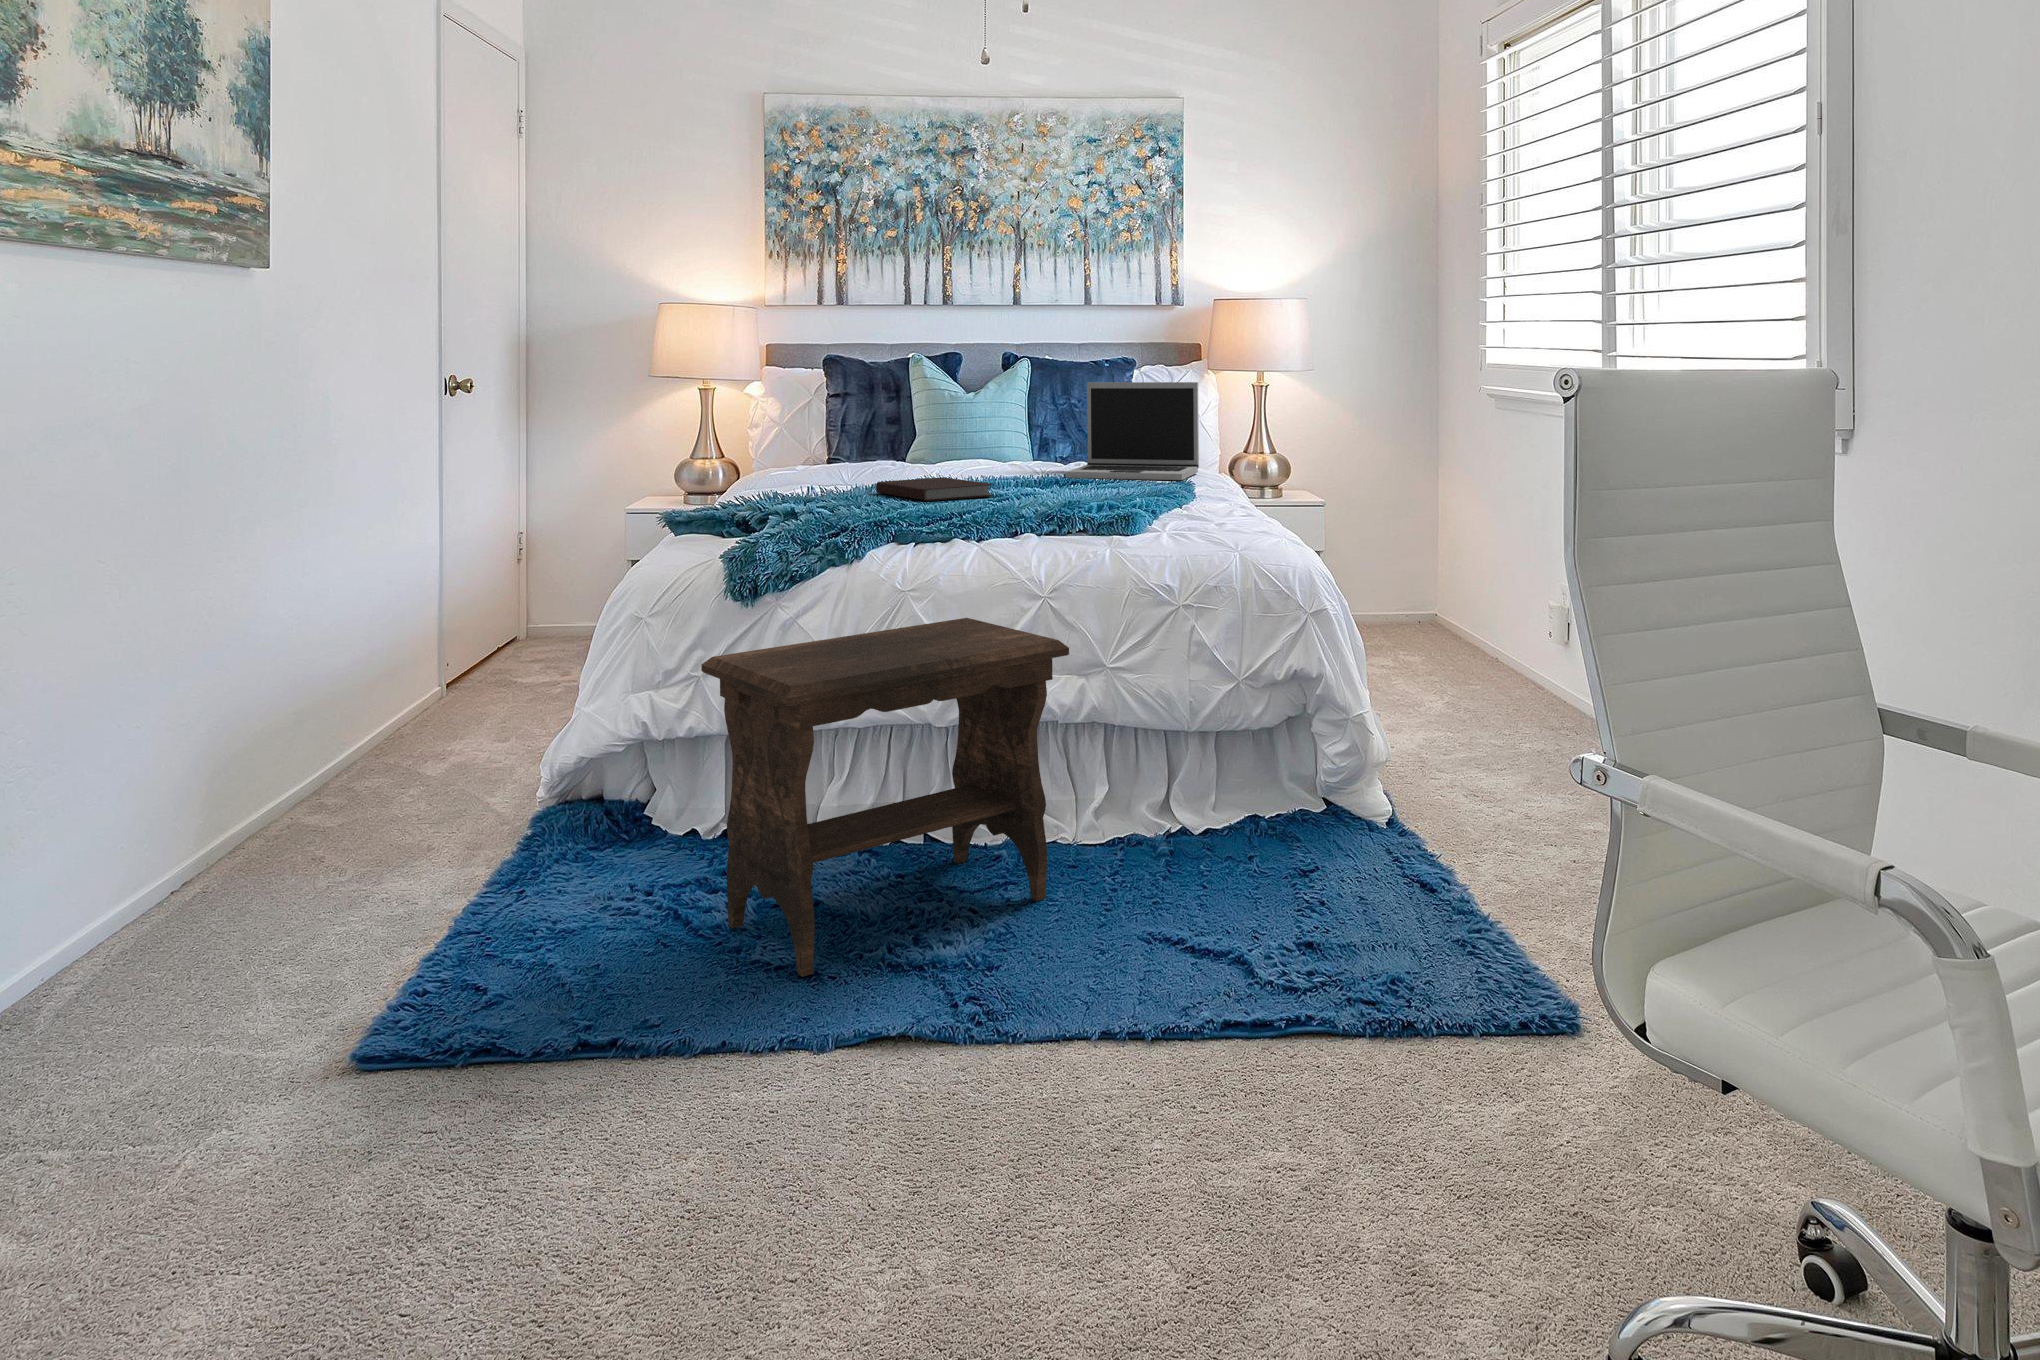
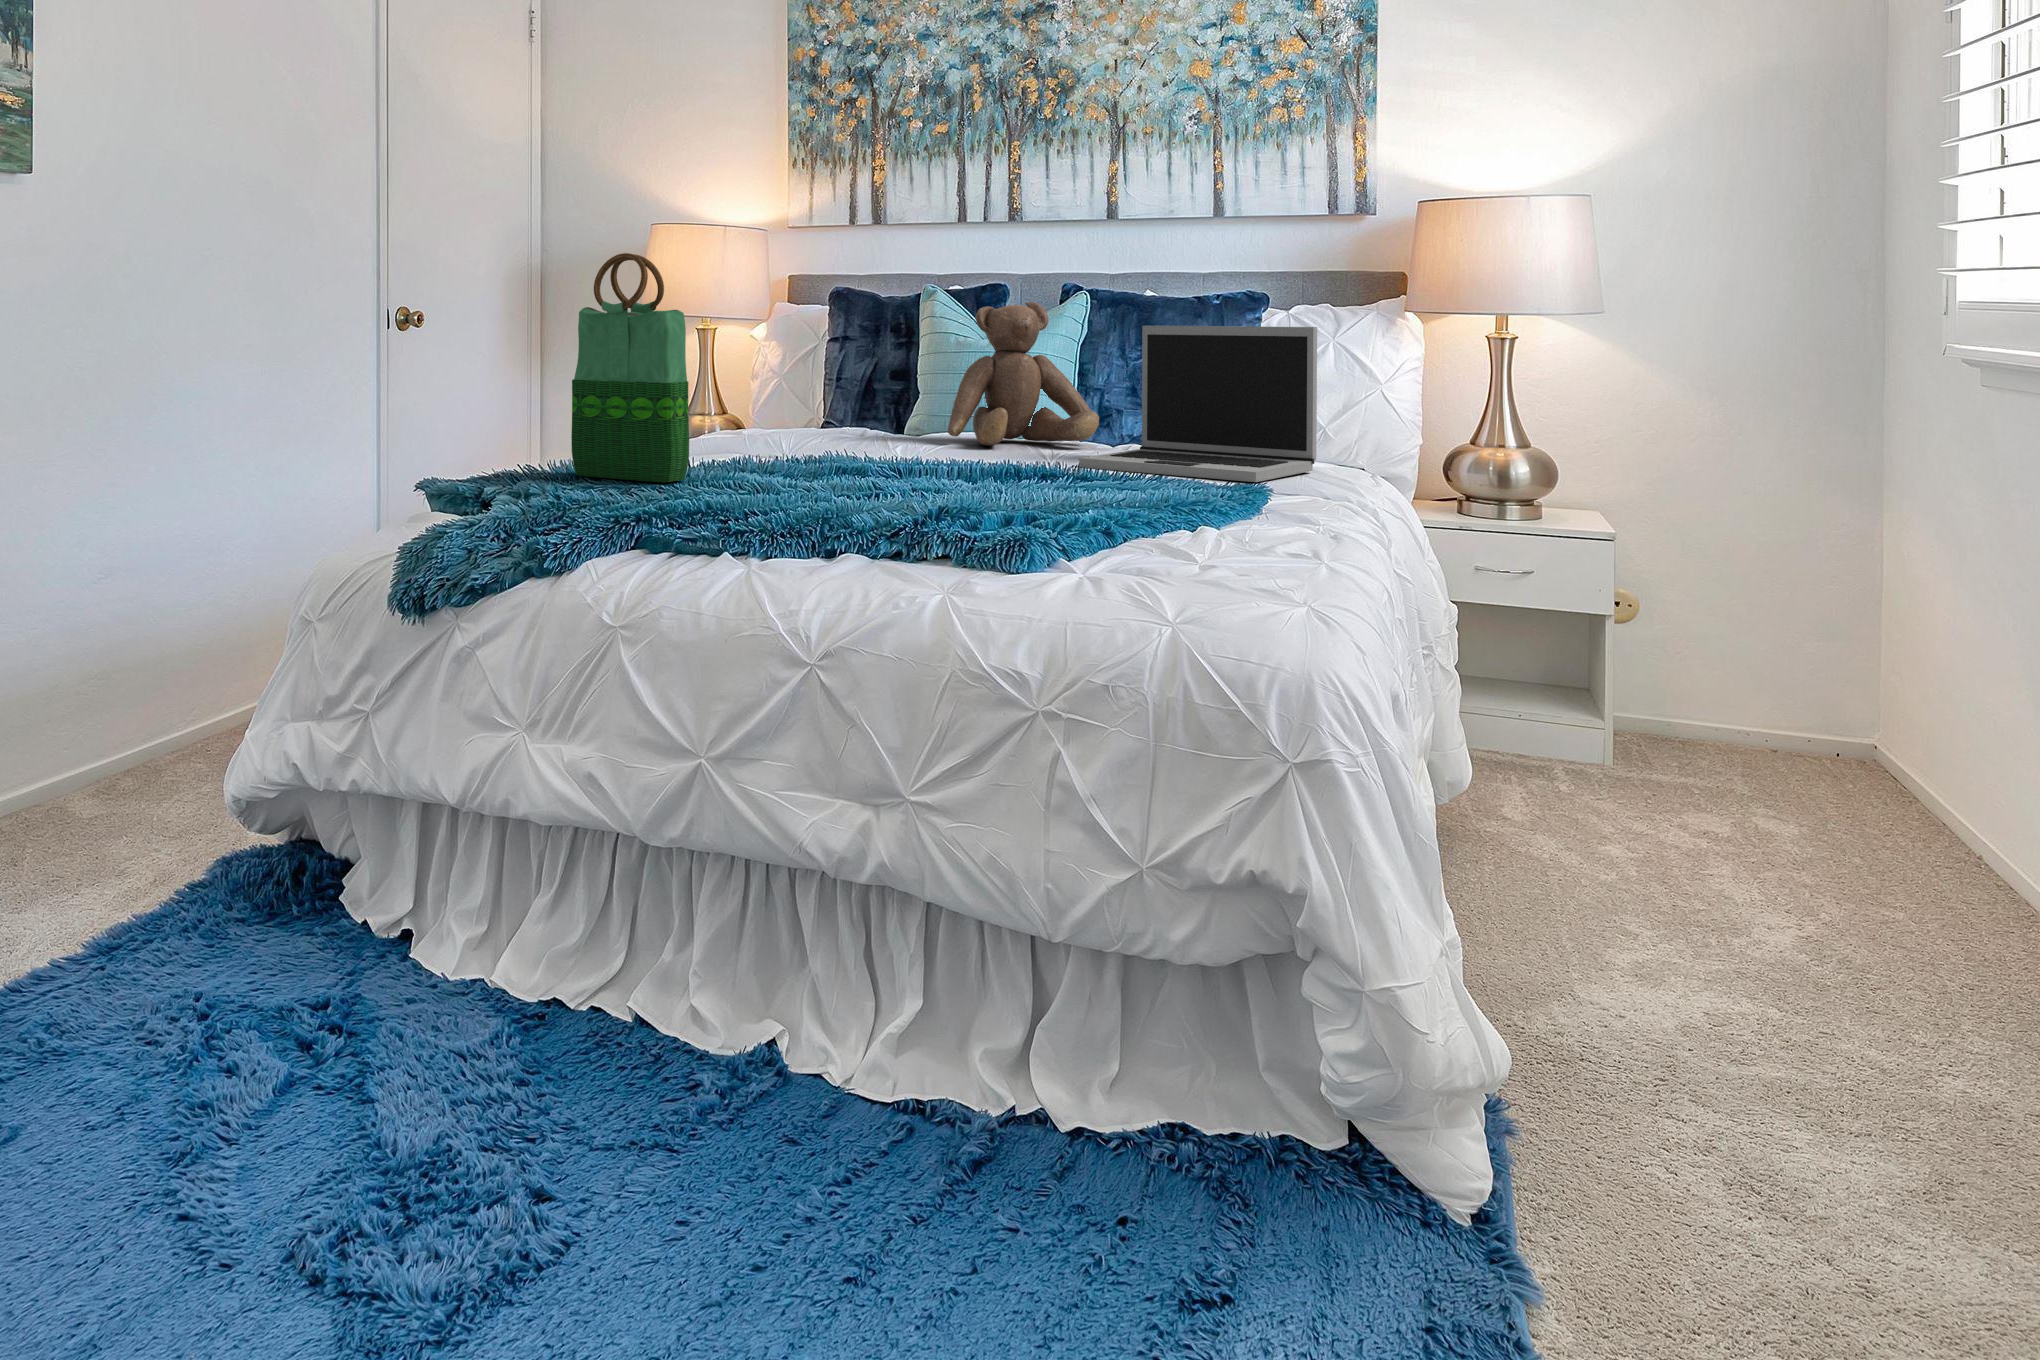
tote bag: none [769,339,859,500] -> present [571,253,689,483]
teddy bear: none [951,366,1050,468] -> present [948,302,1099,446]
notebook: present [876,477,994,501] -> none [736,457,883,492]
footstool: present [701,618,1069,977] -> none [156,688,740,1255]

